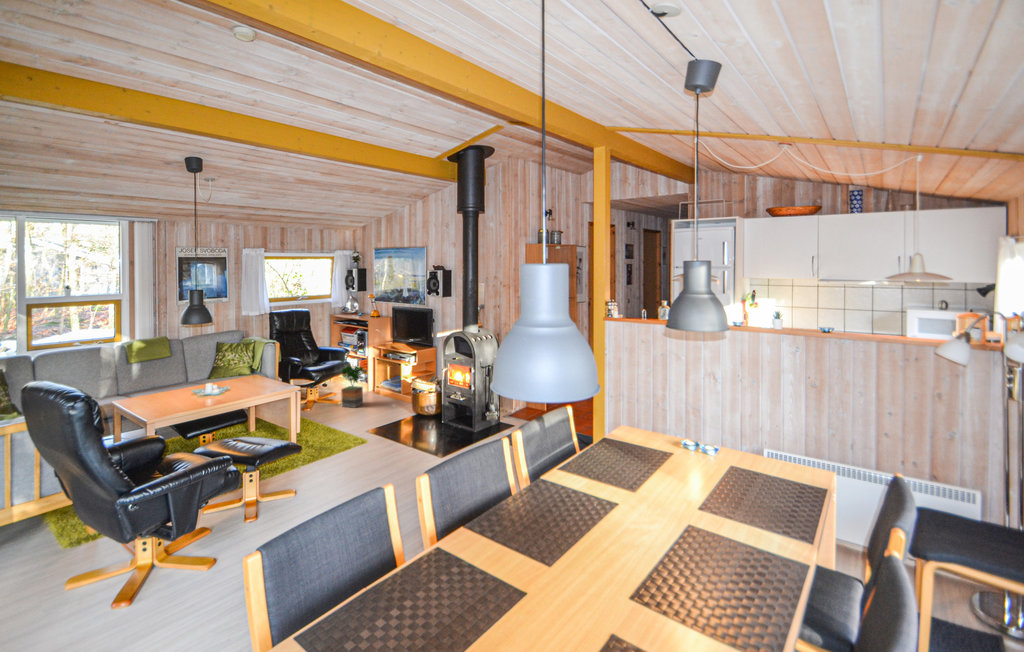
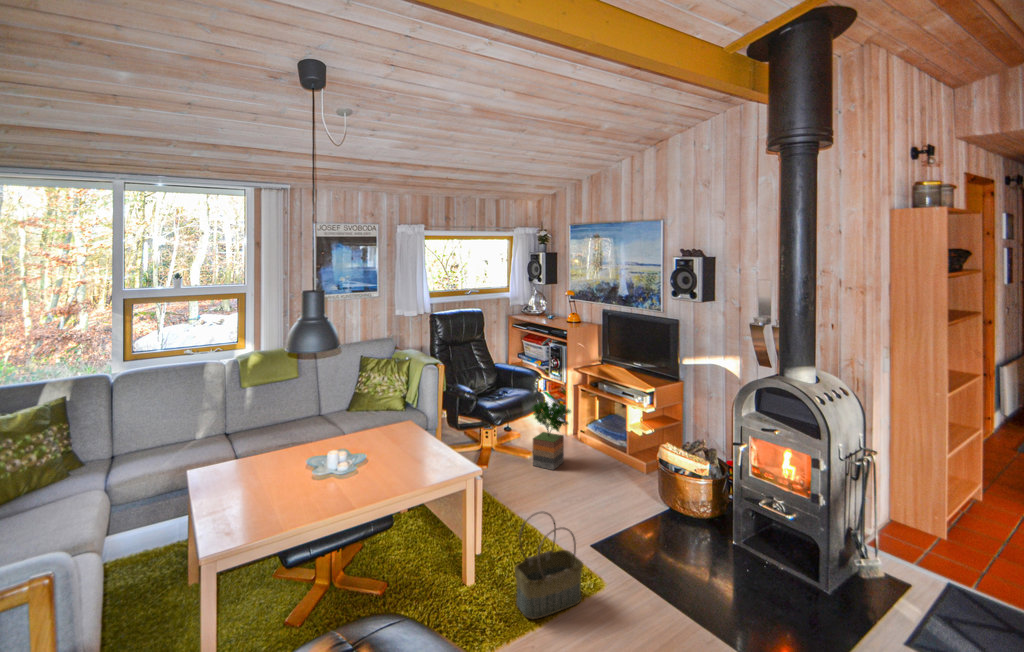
basket: none [317,407,354,455] -> present [515,511,583,619]

